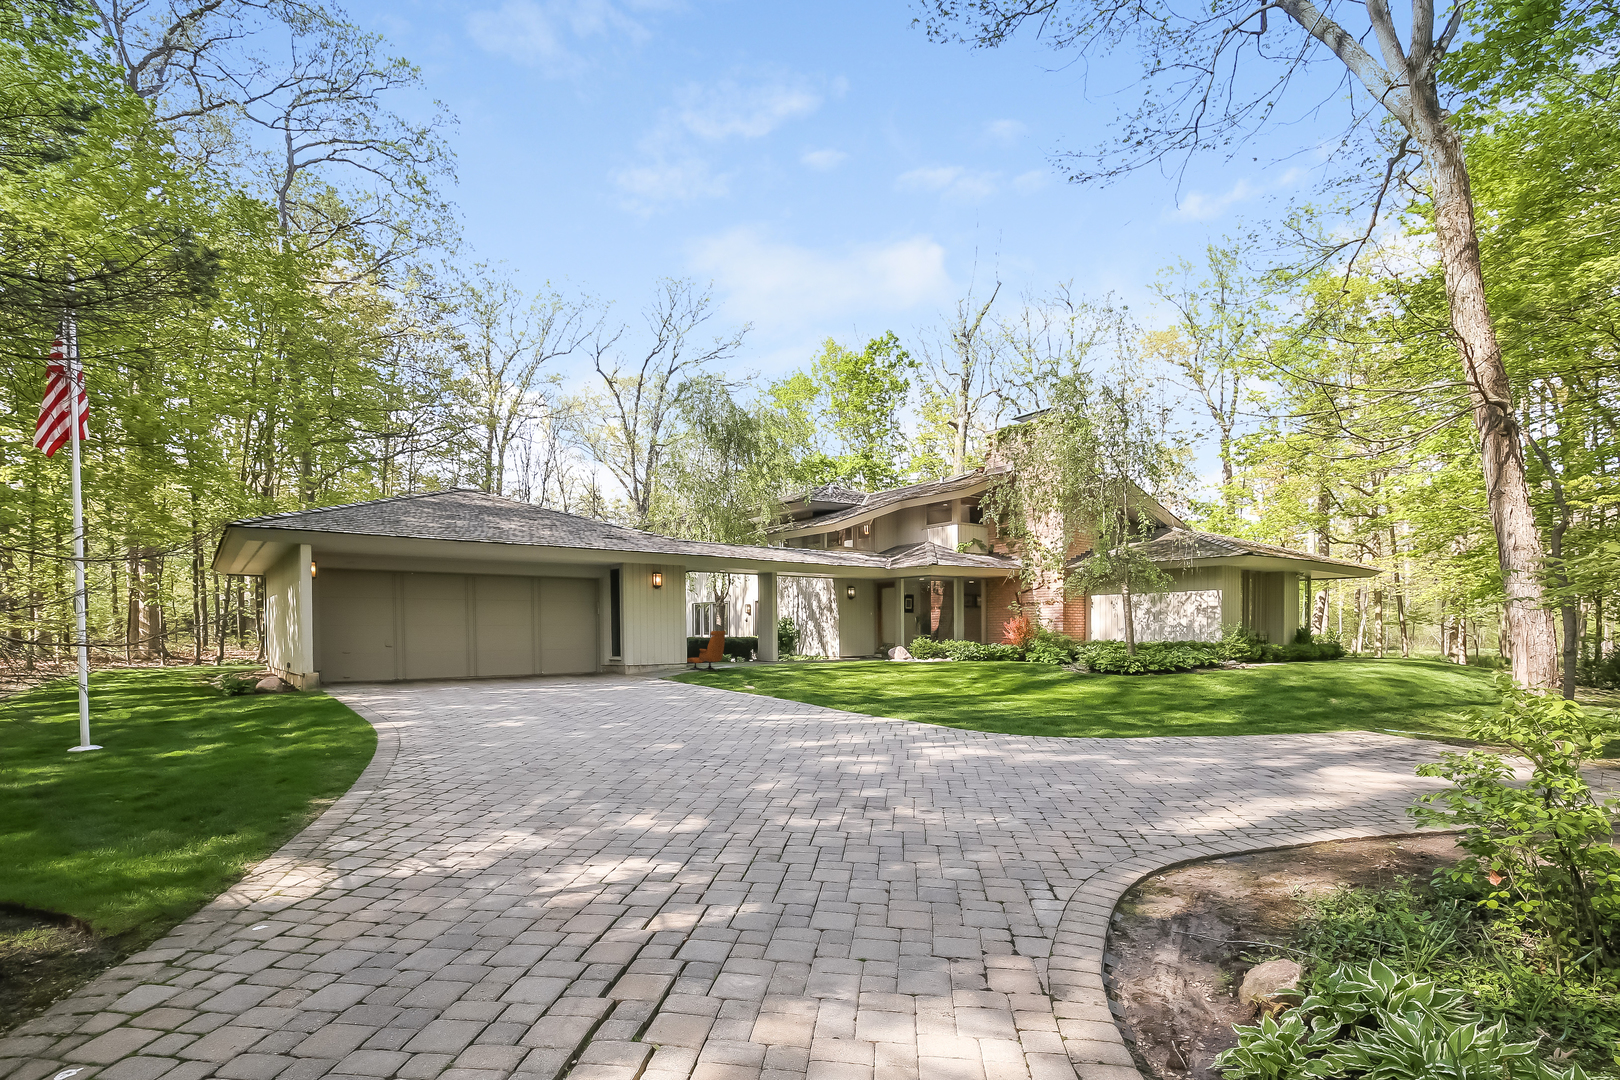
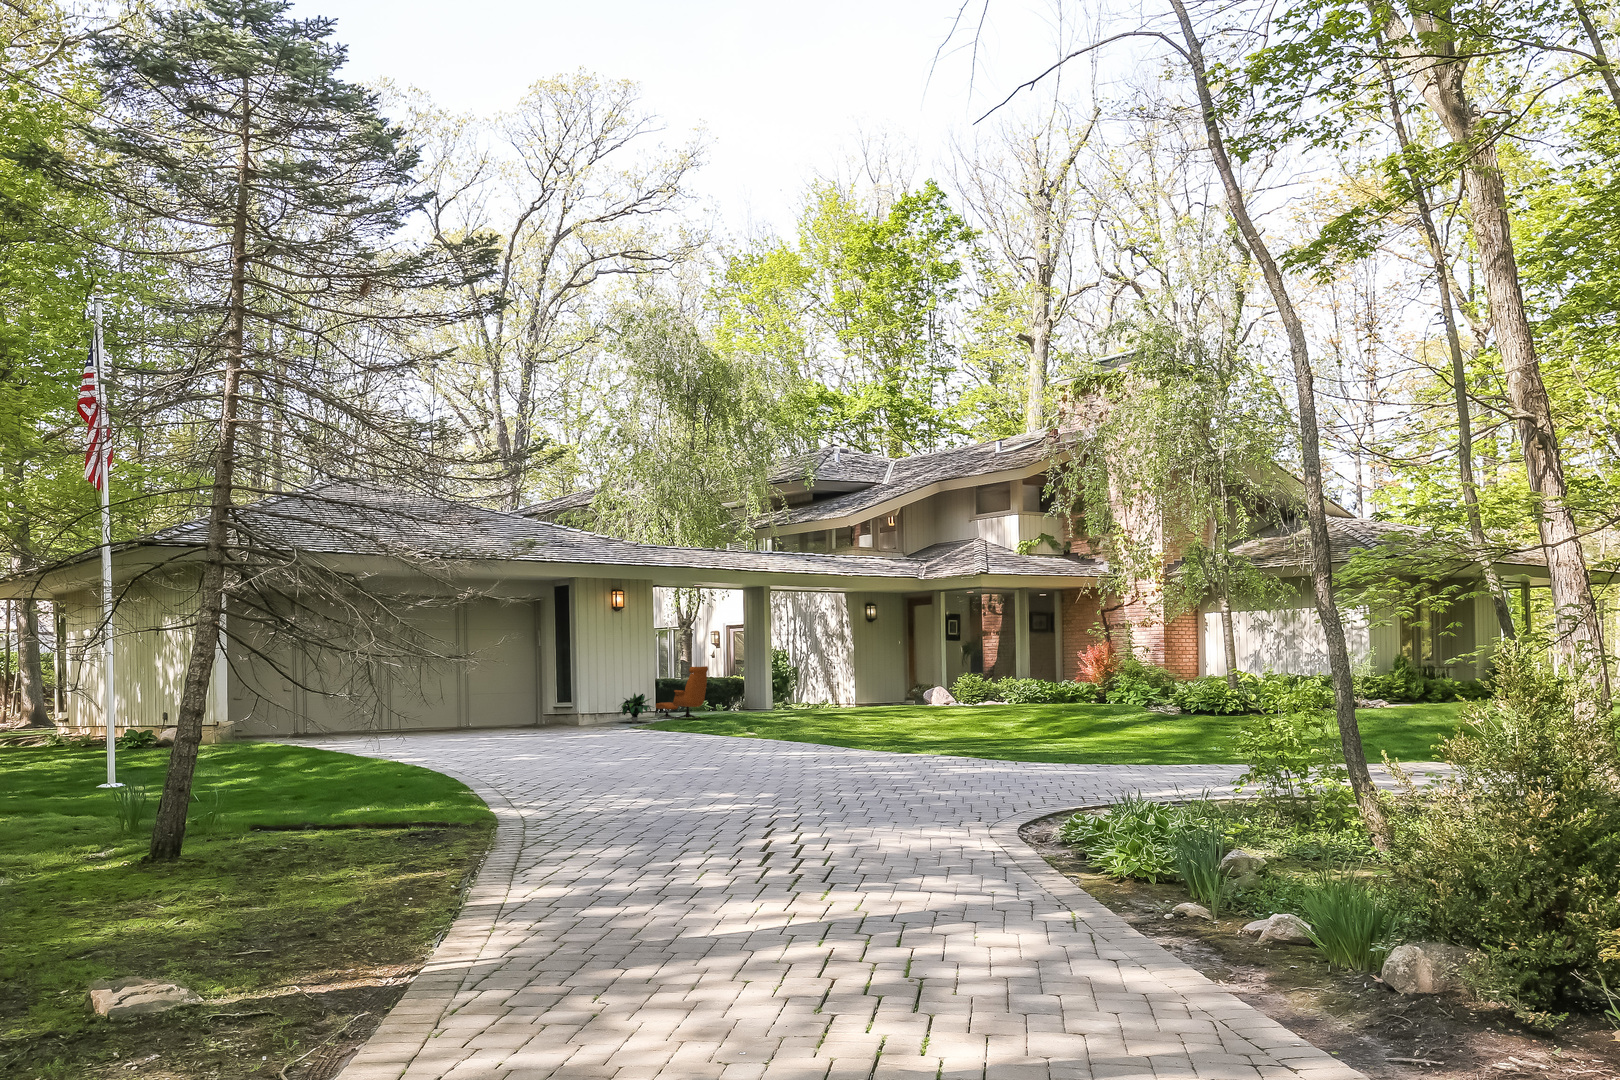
potted plant: none [652,650,683,674] -> present [620,693,654,723]

